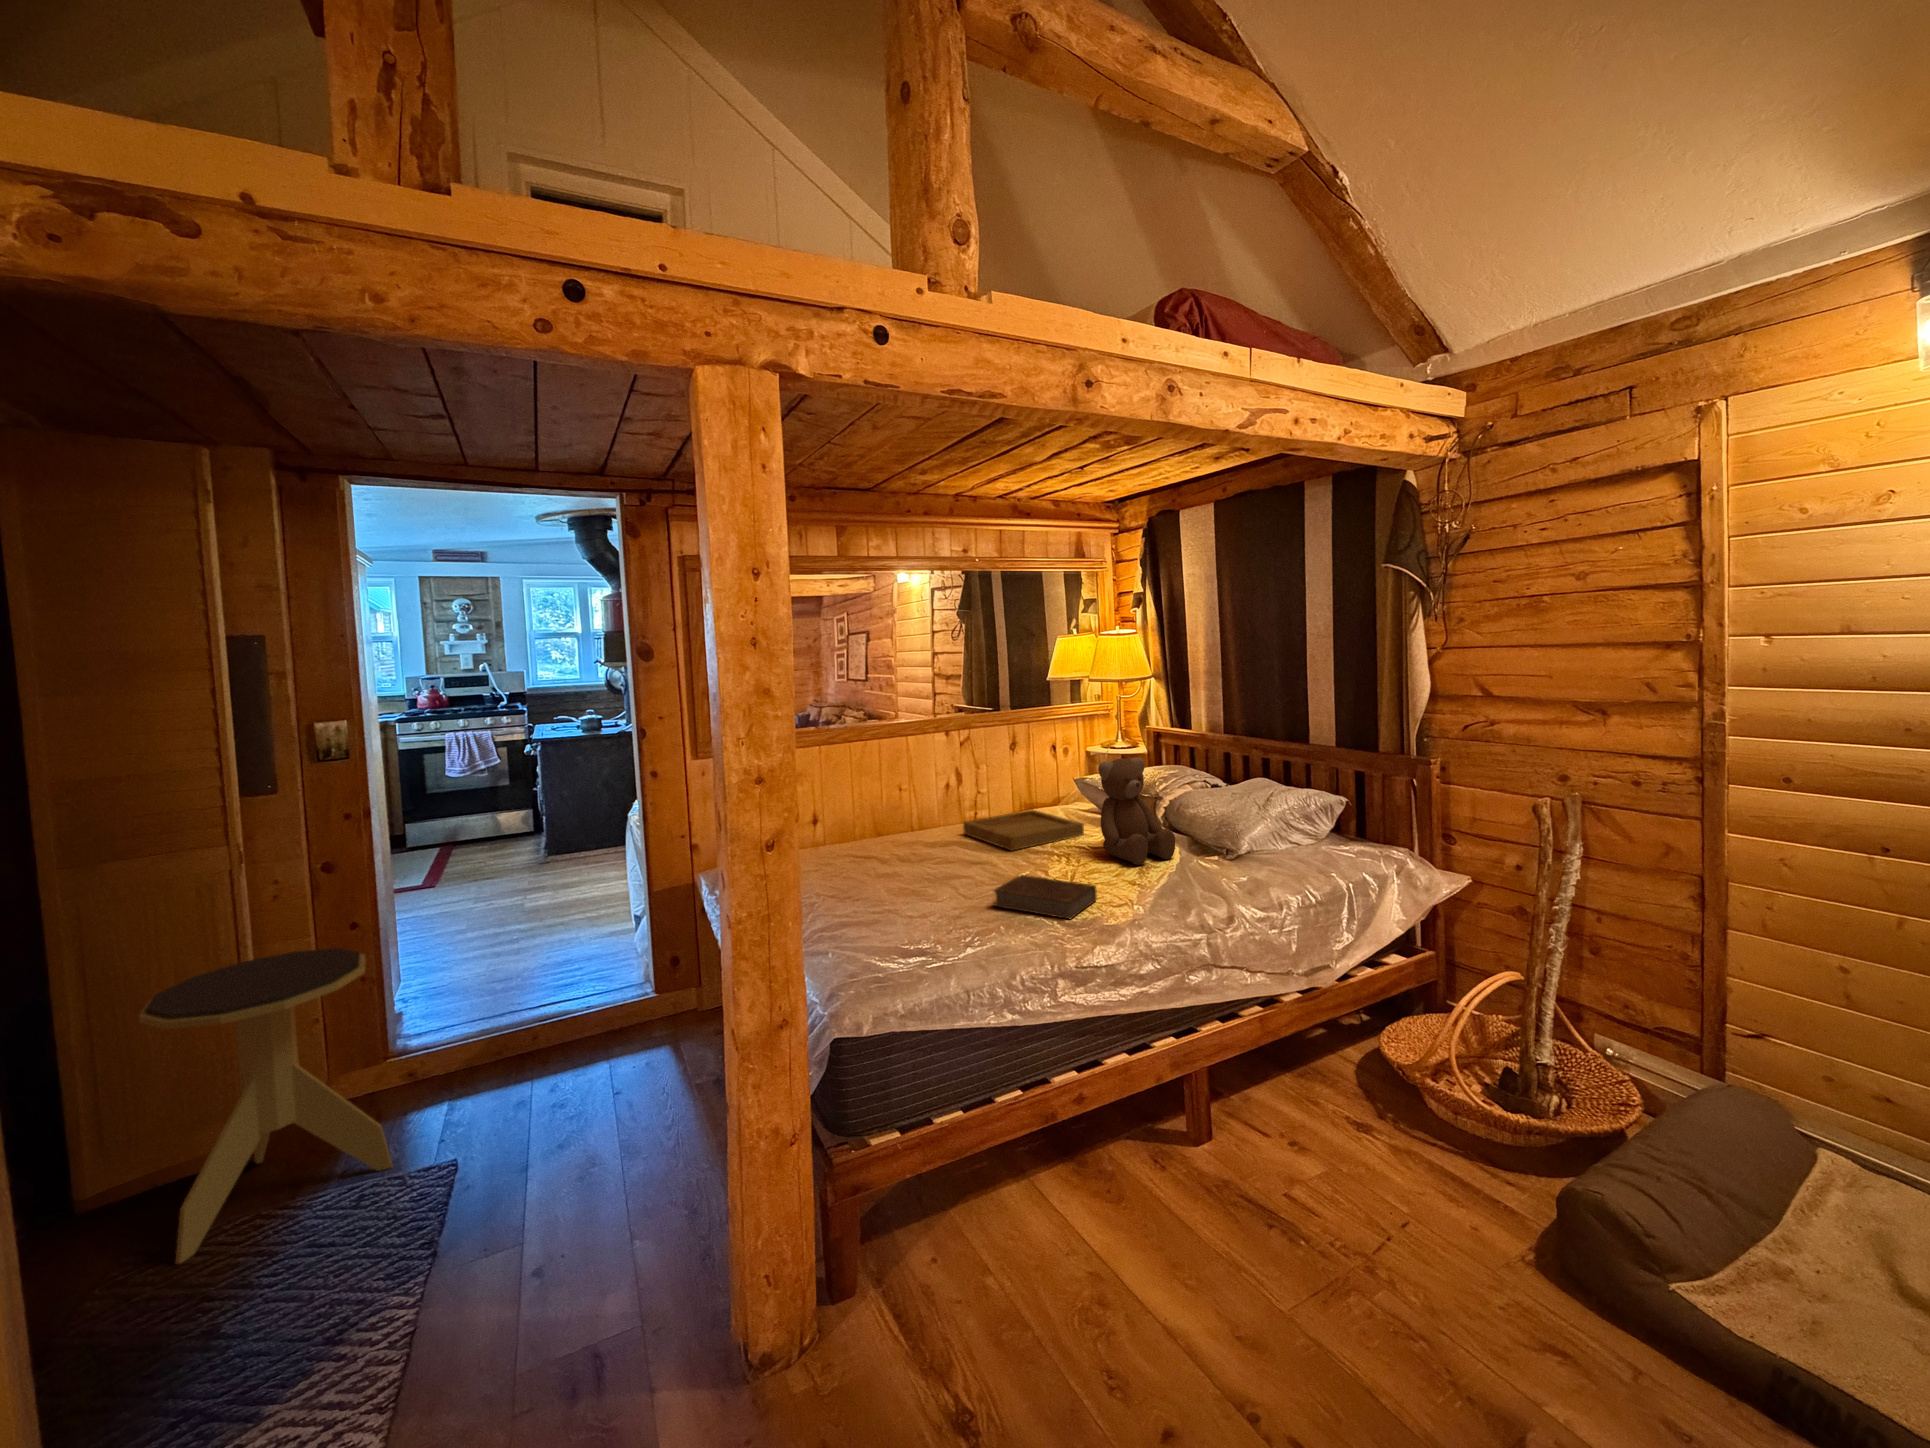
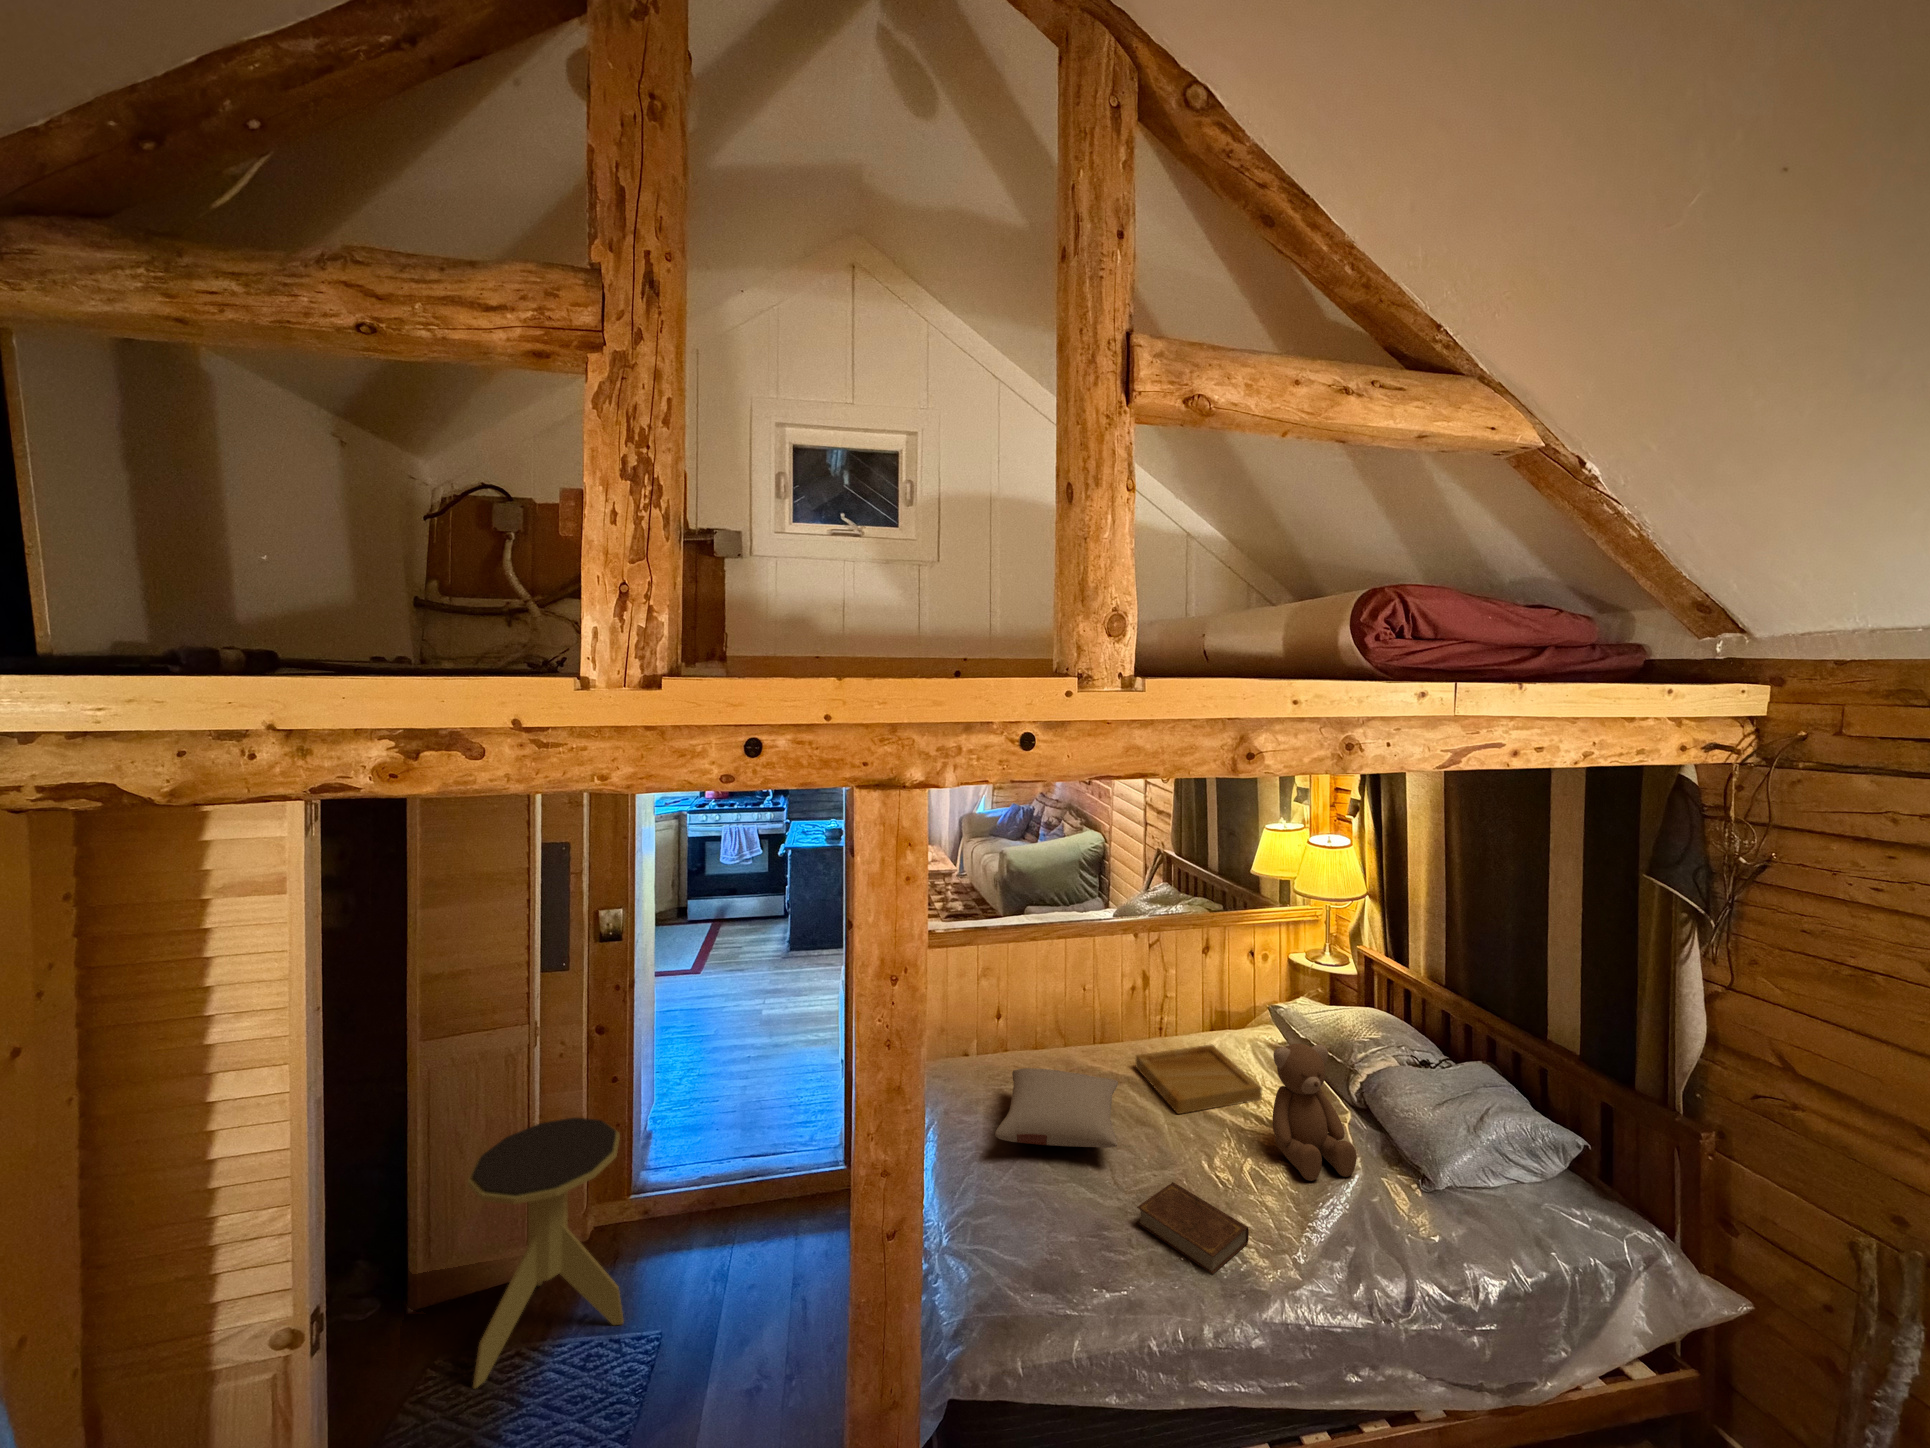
pillow: none [838,822,963,879] -> present [995,1068,1118,1148]

